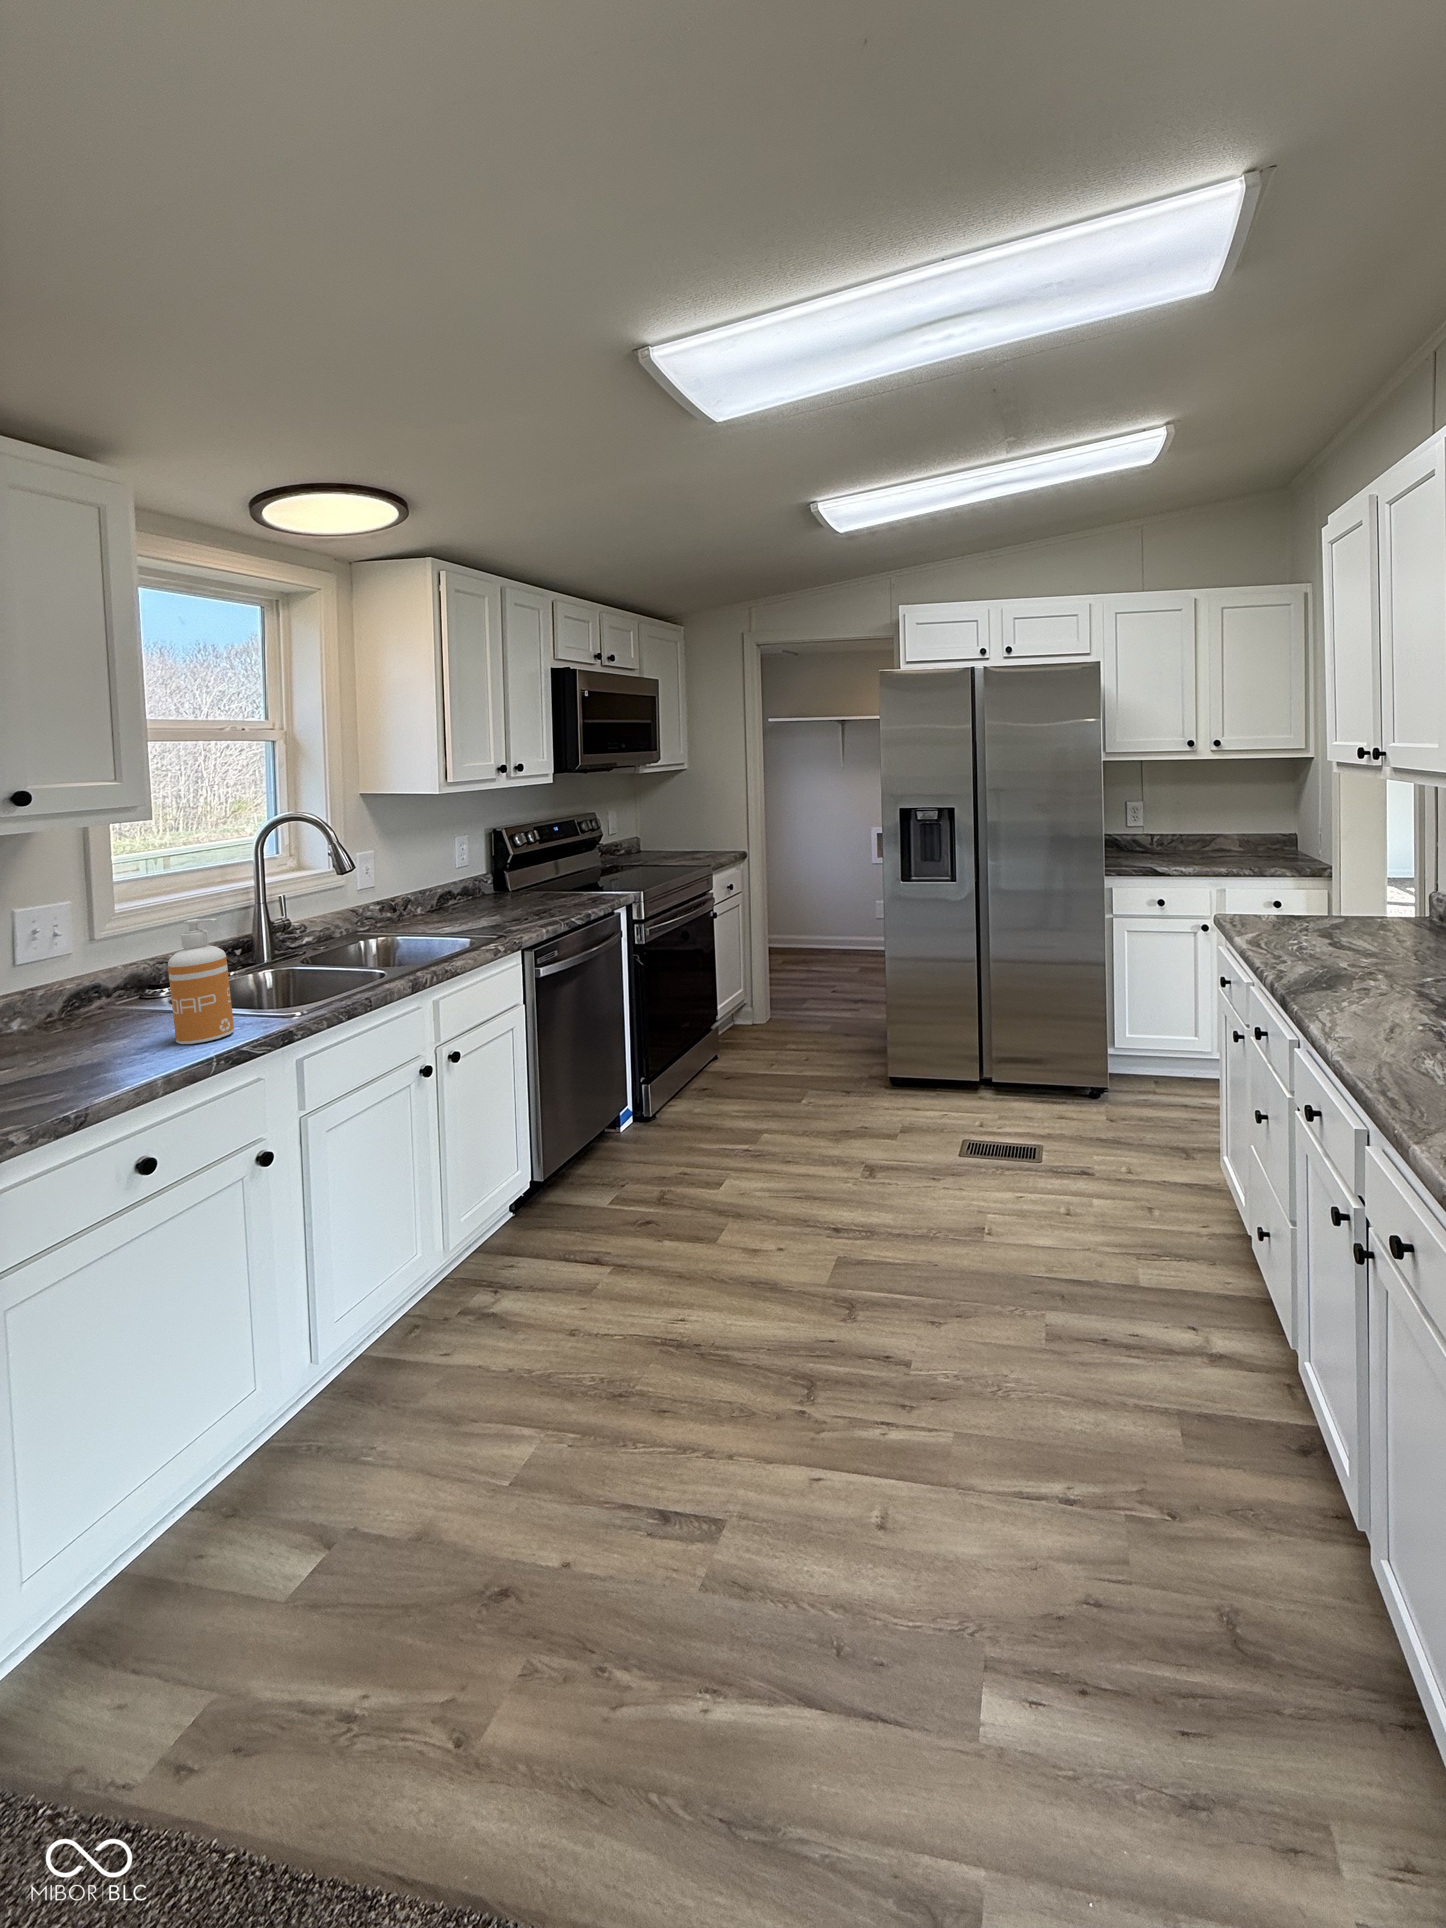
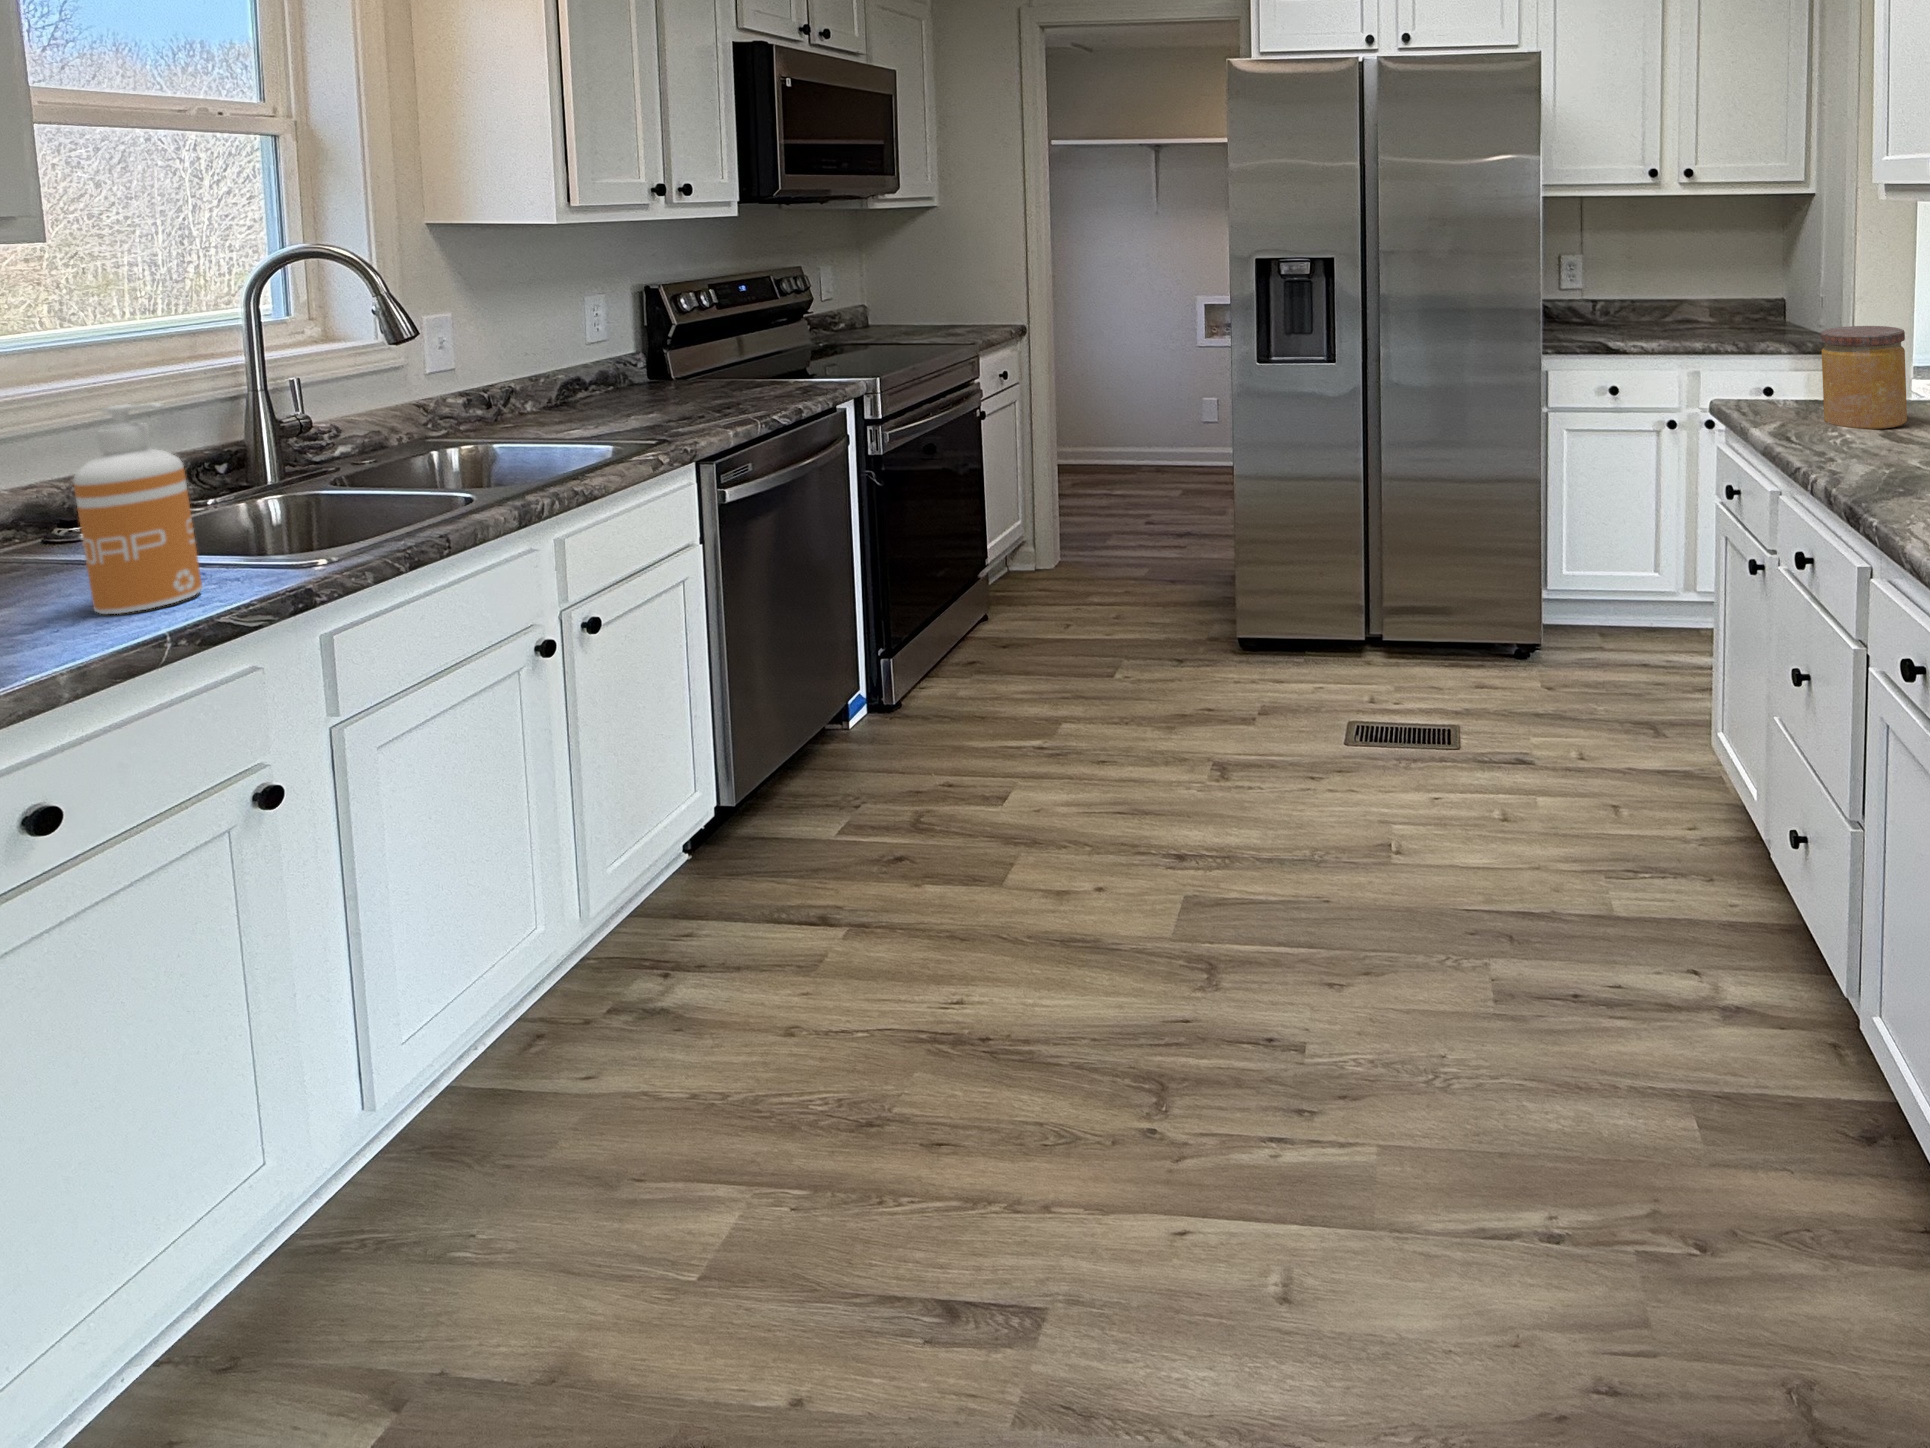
jar: none [1291,863,1357,939] -> present [1821,326,1907,429]

